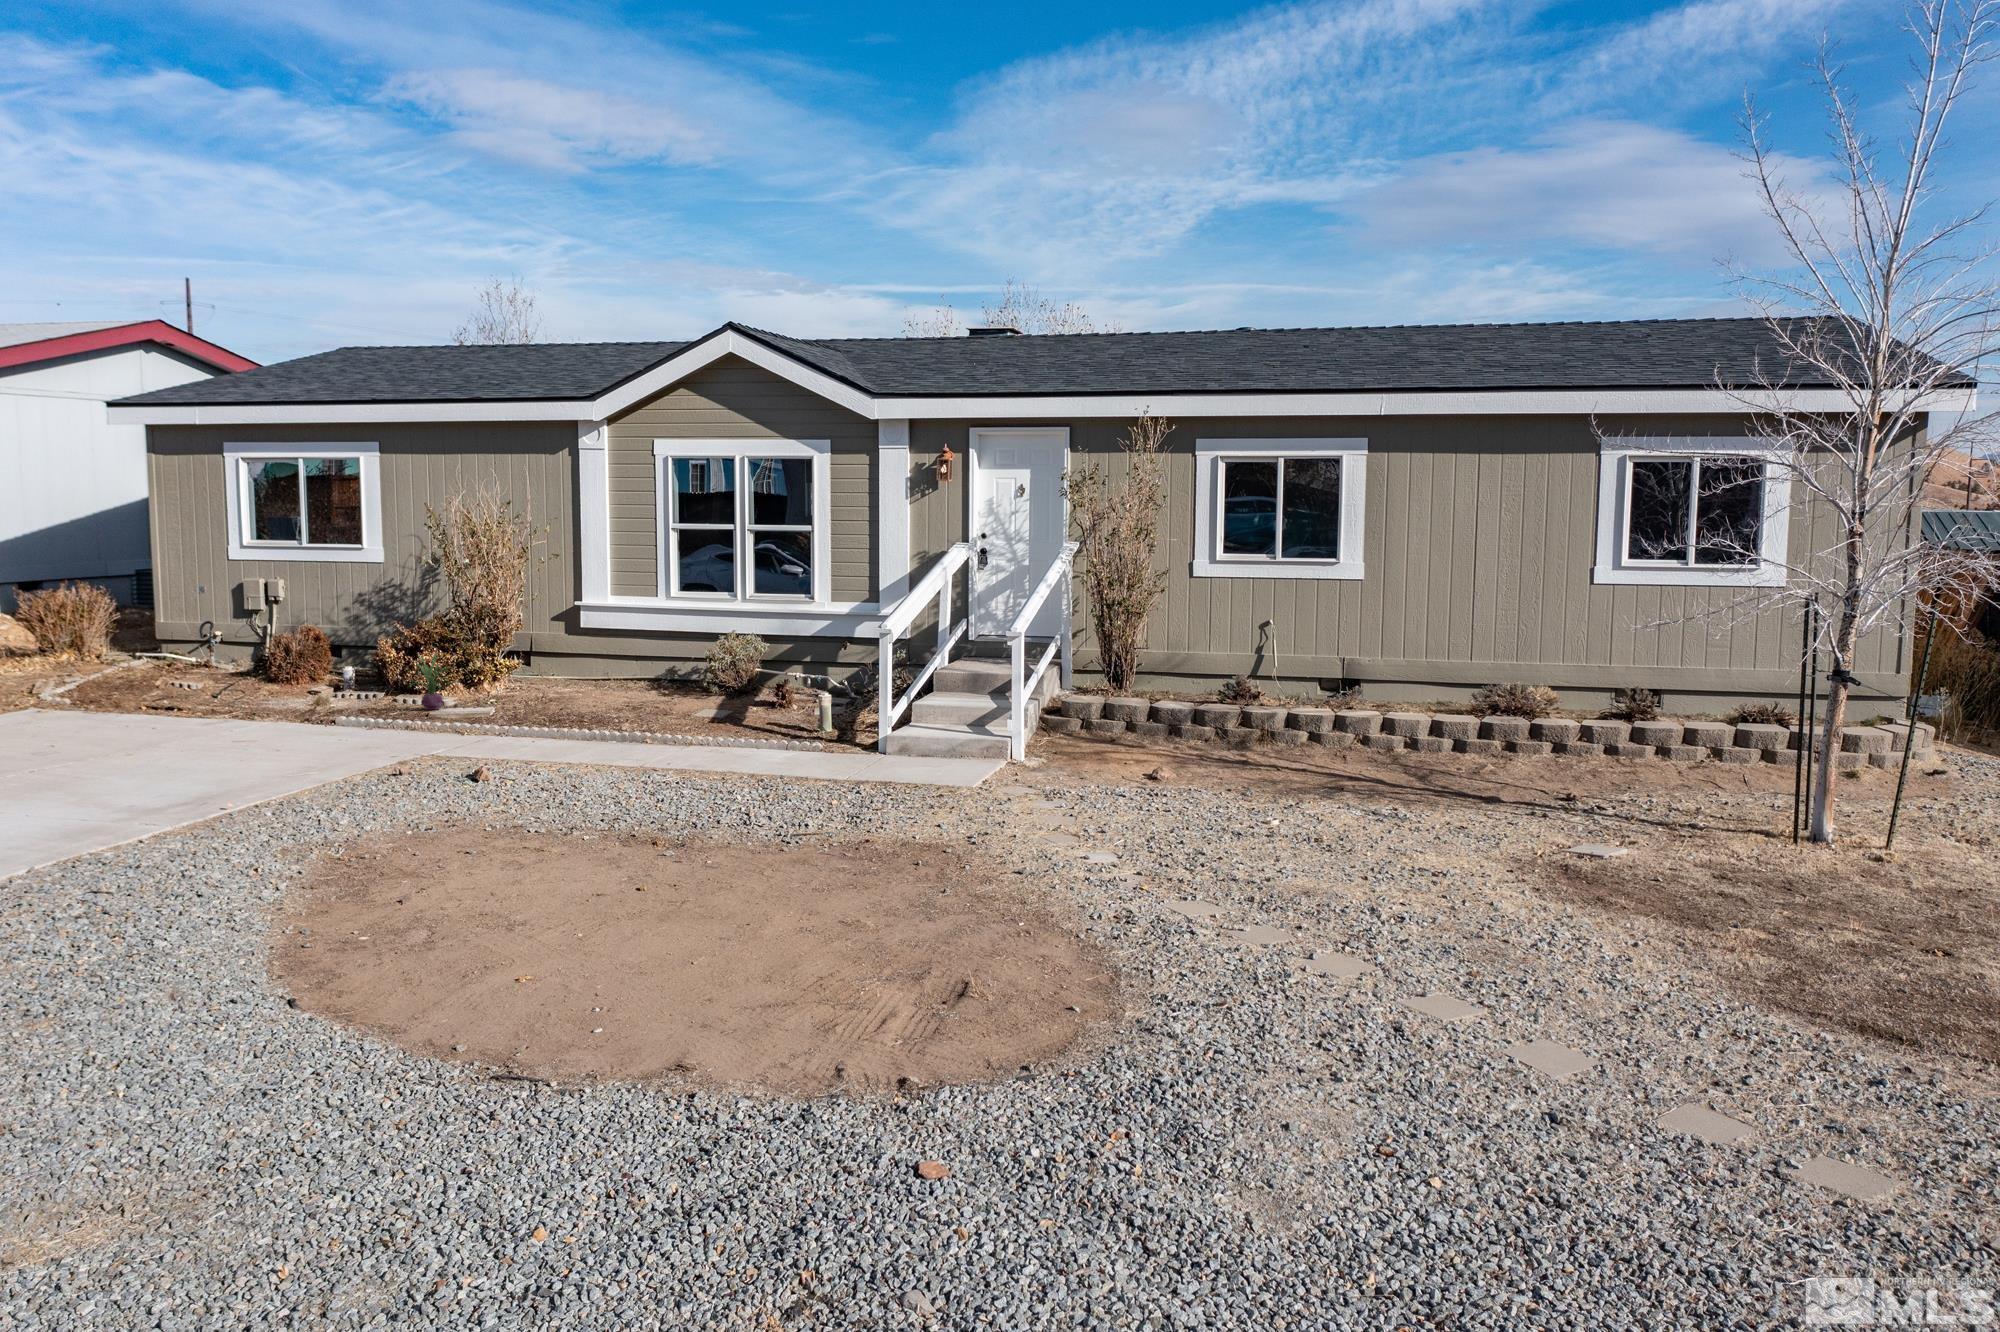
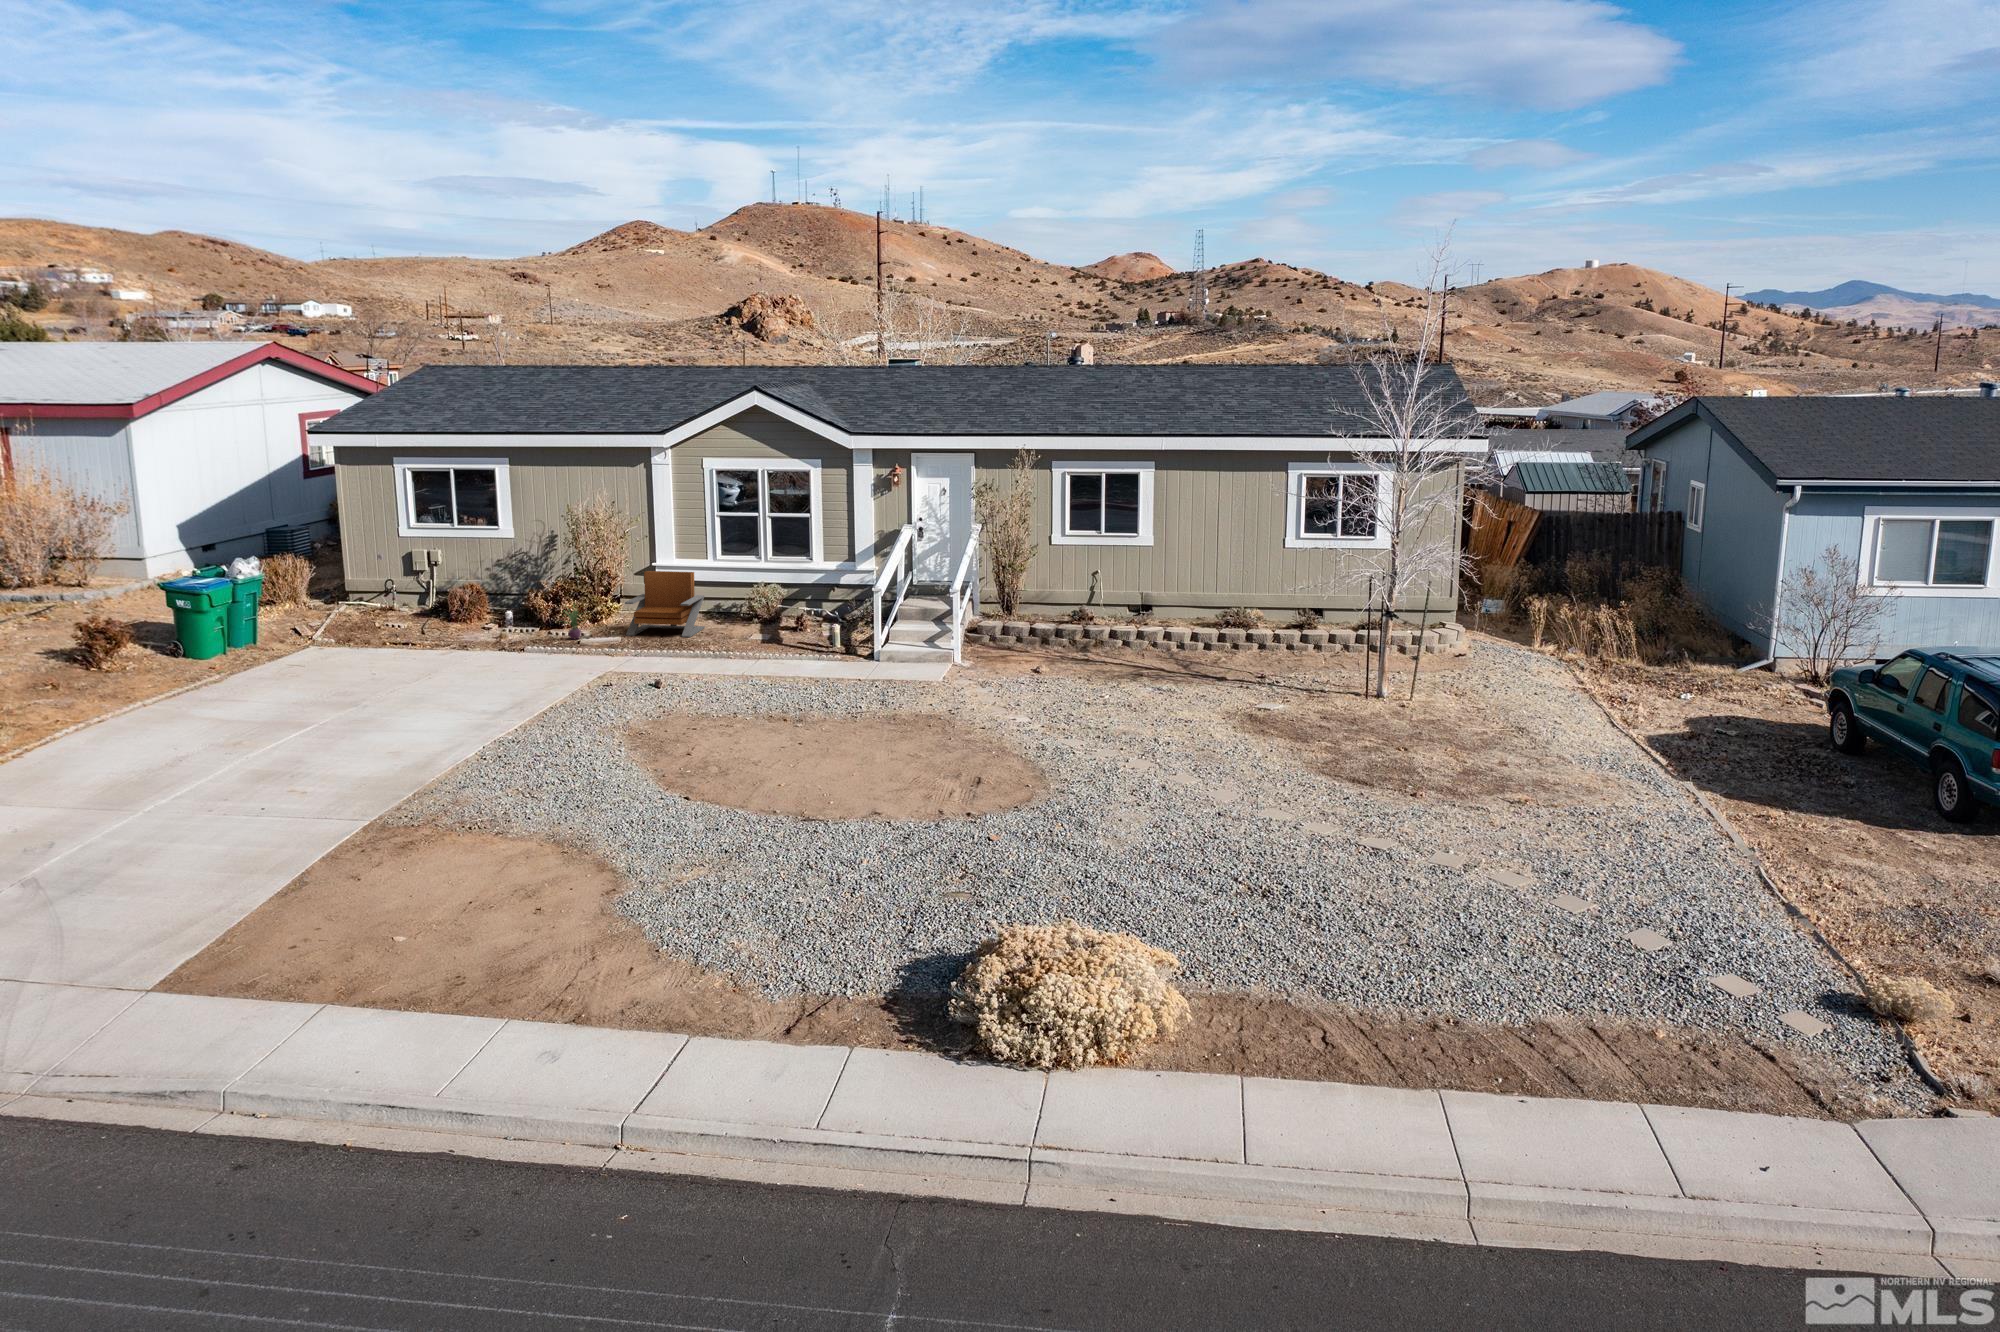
lounge chair: none [514,611,647,712] -> present [625,571,705,637]

